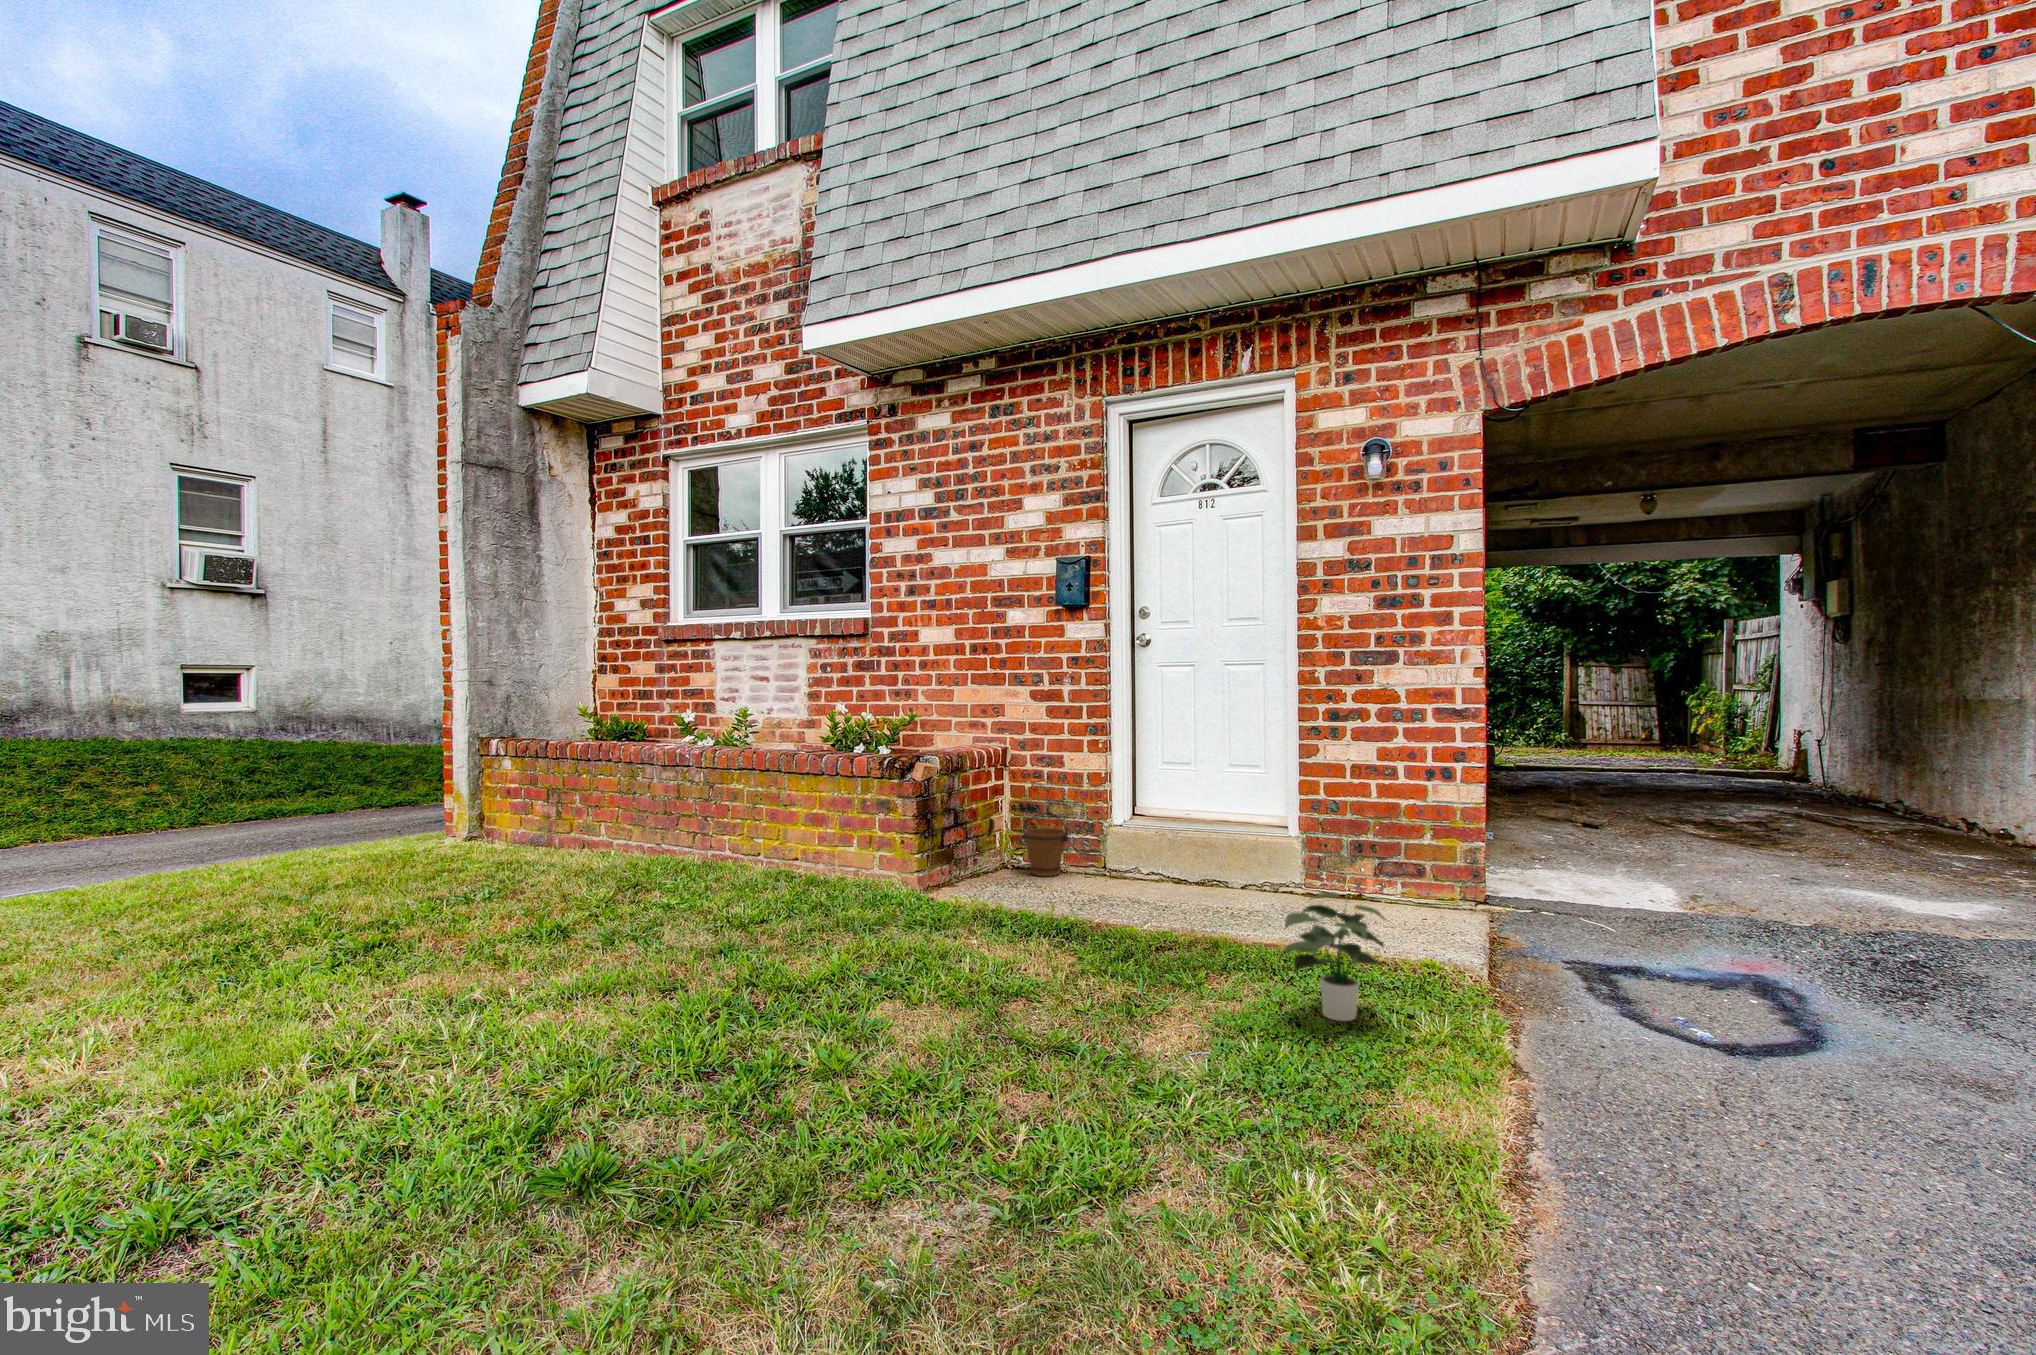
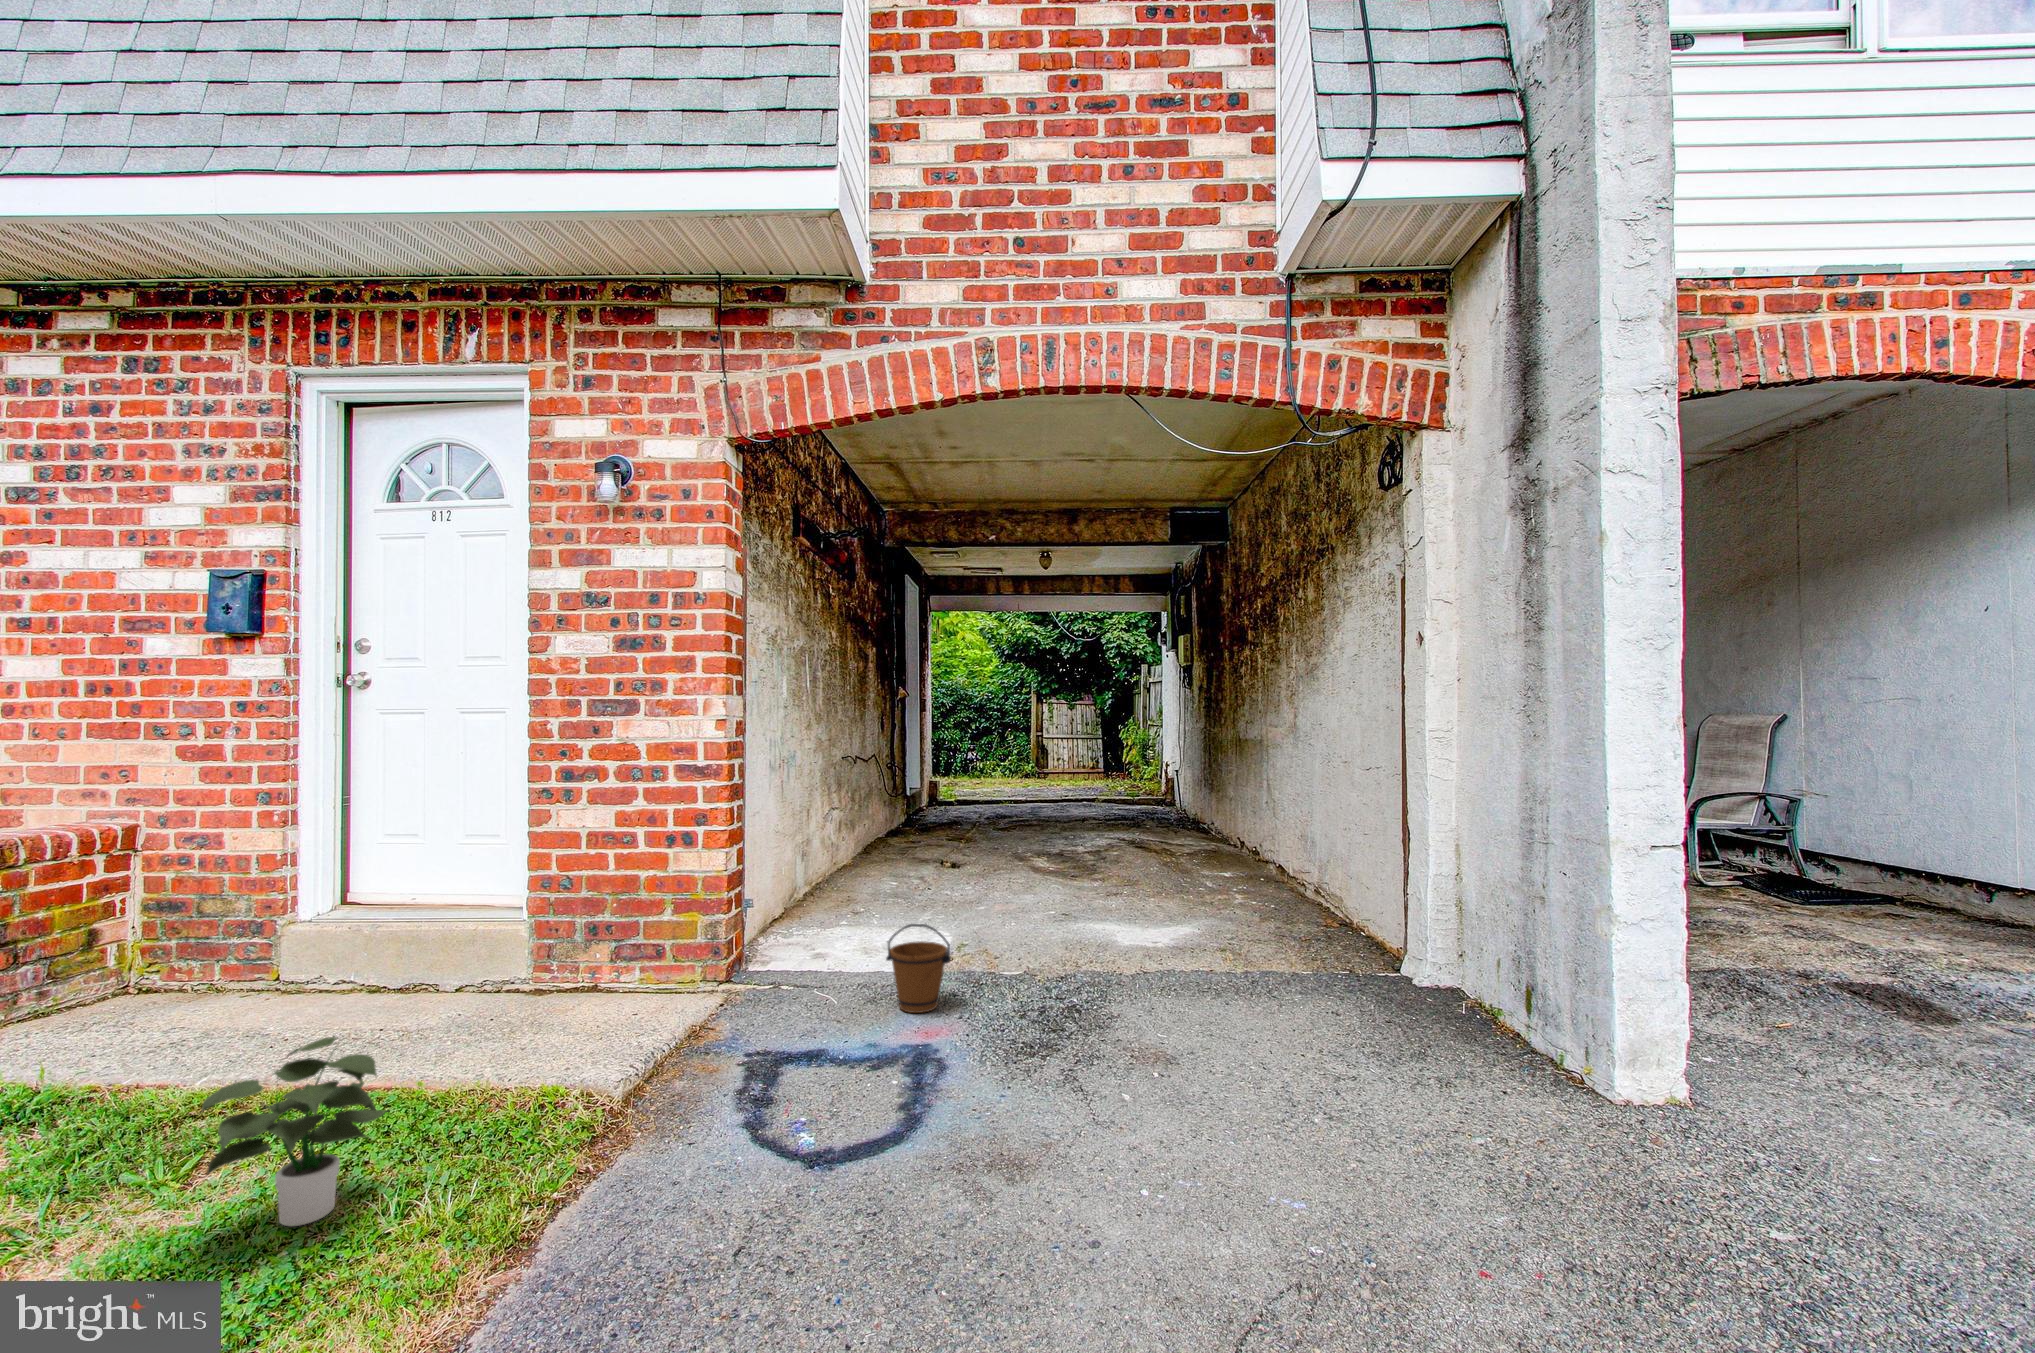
bucket: present [1022,813,1069,876] -> present [886,924,951,1013]

